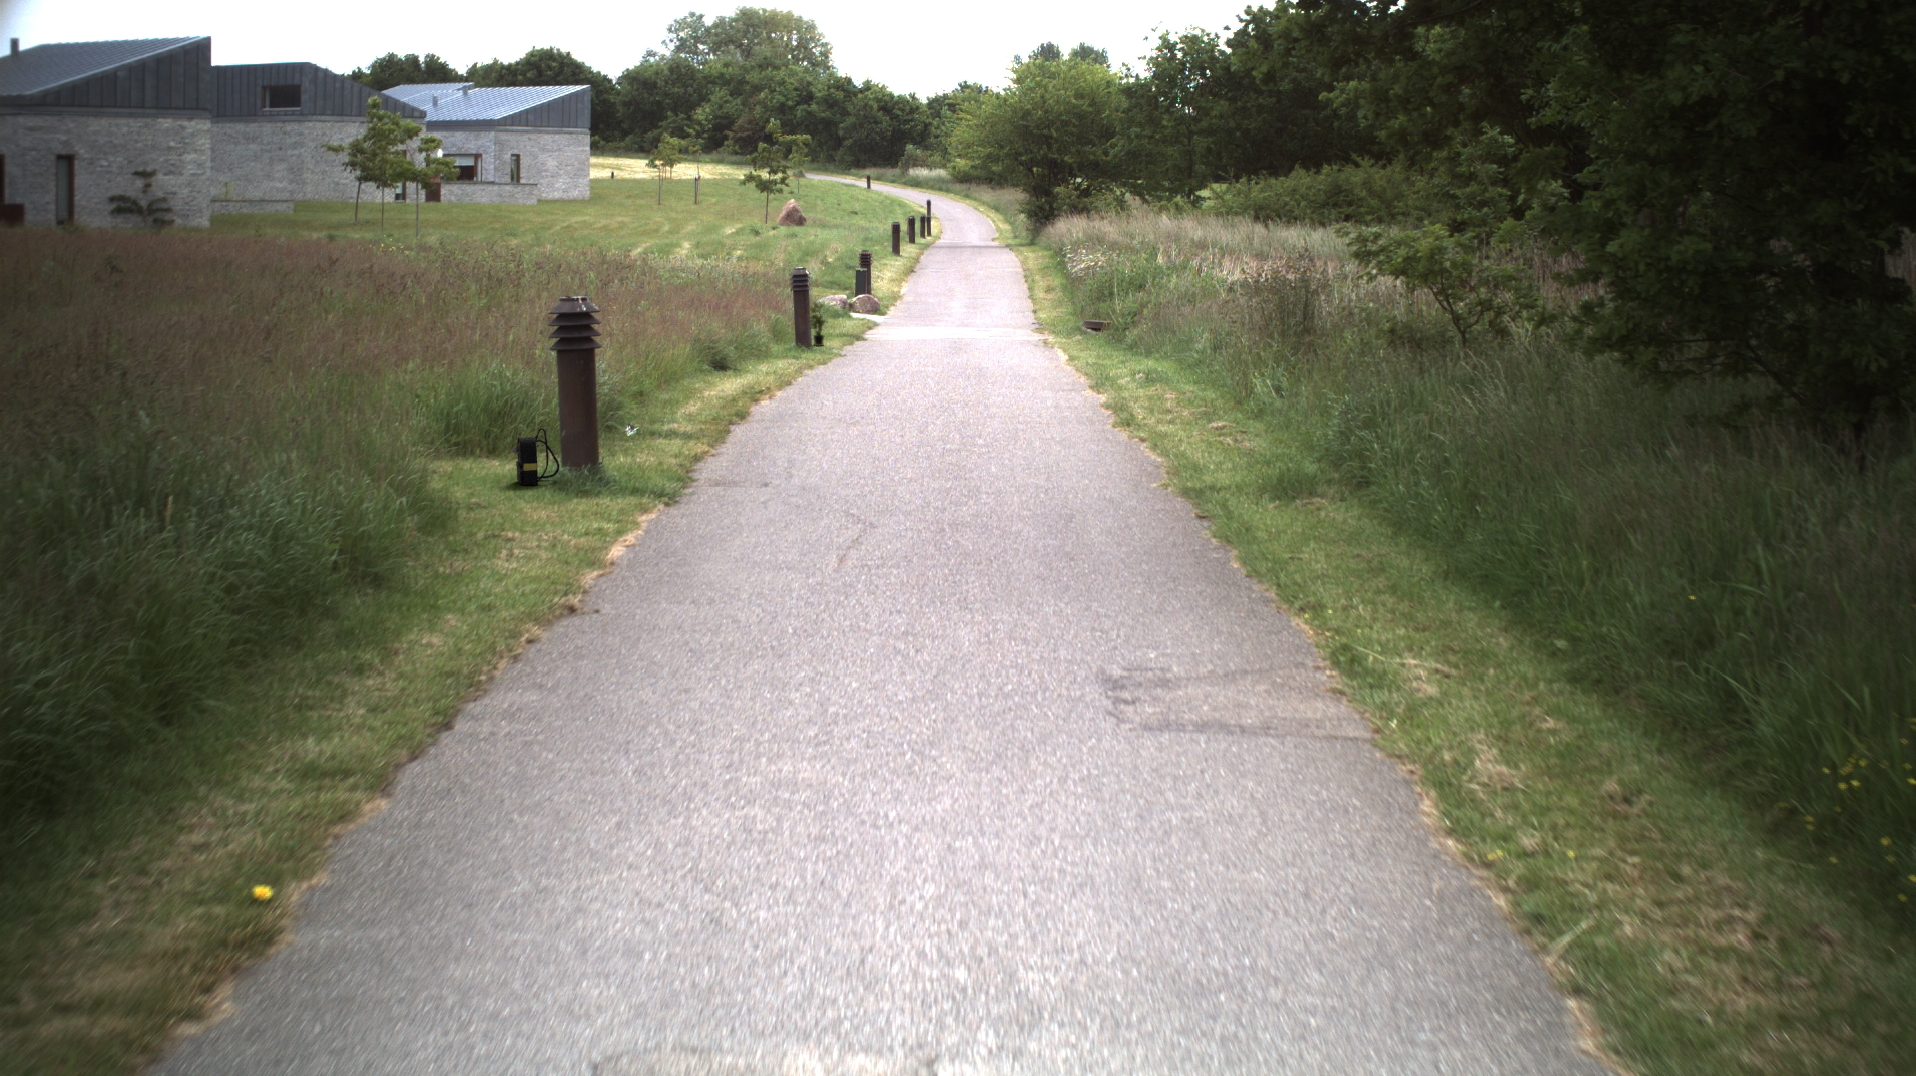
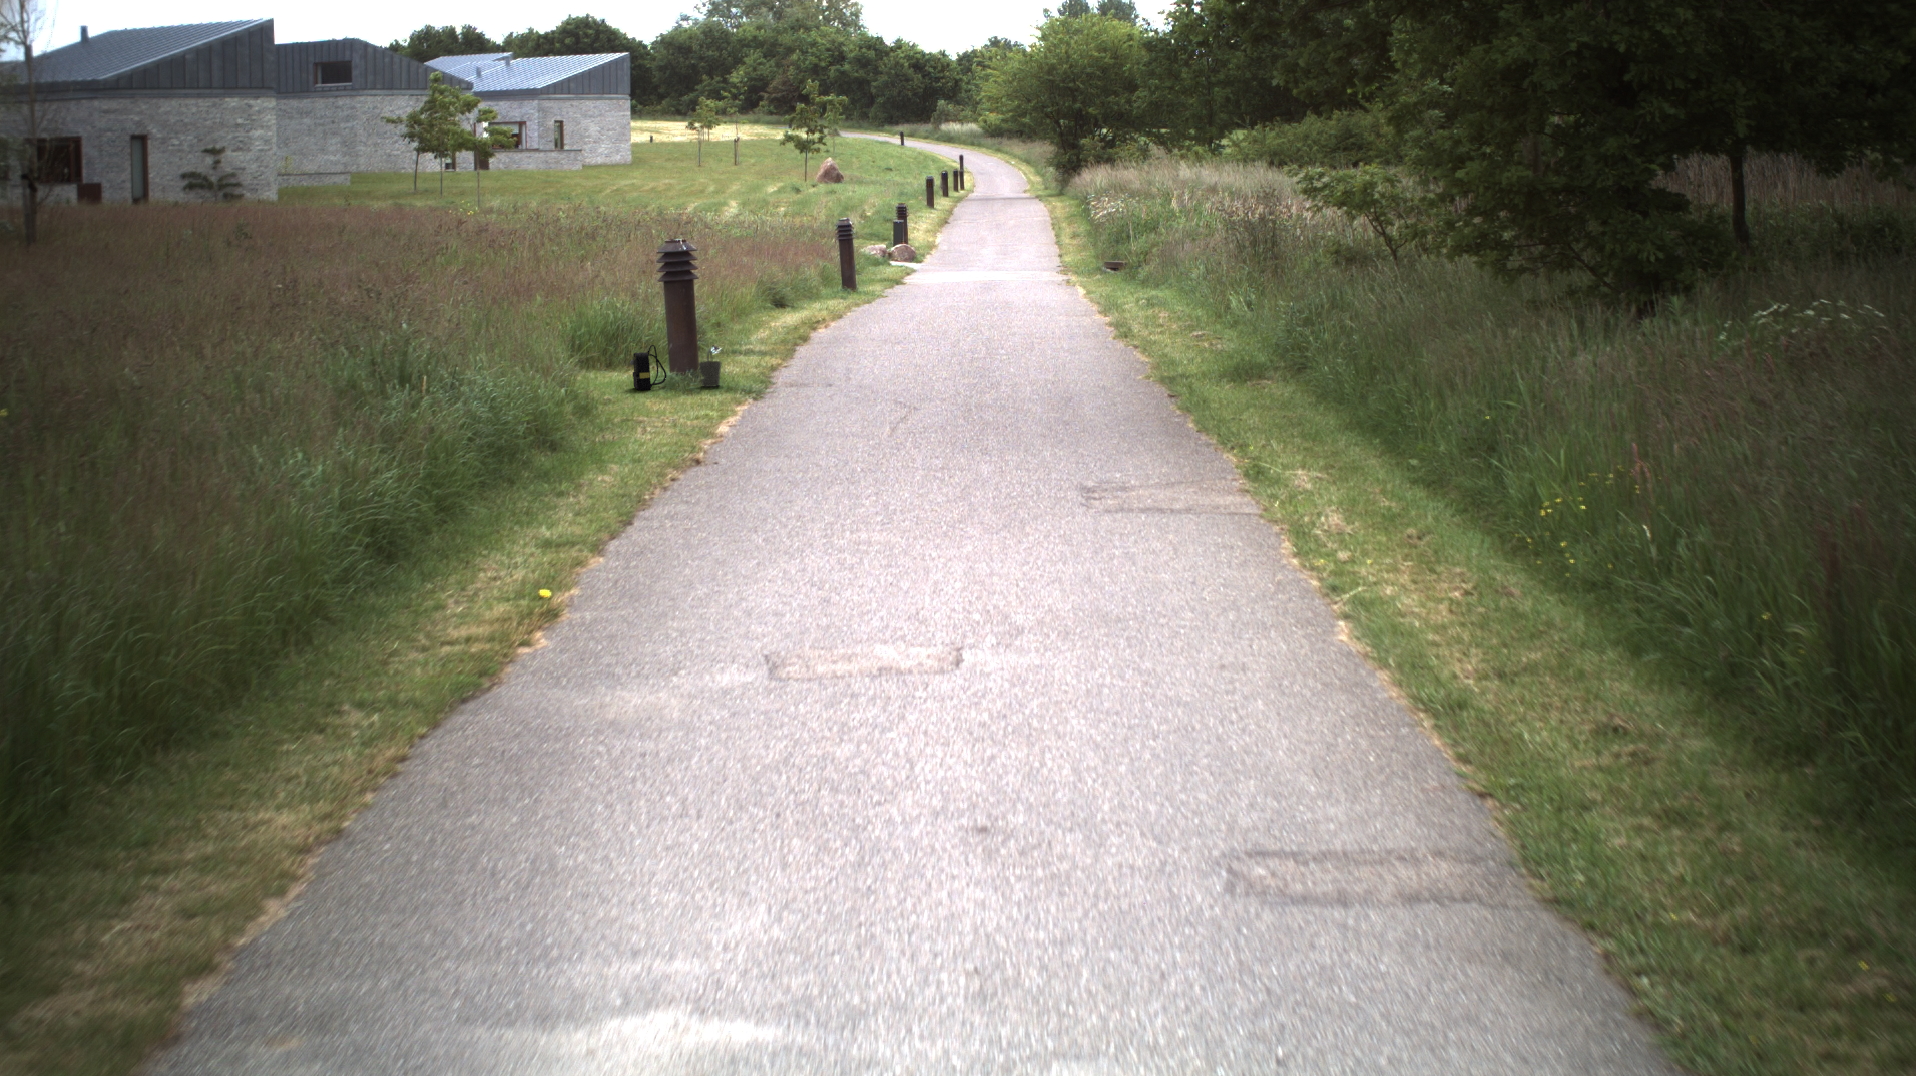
potted plant: present [810,303,826,346] -> none [852,248,873,287]
bucket: none [599,435,630,482] -> present [698,349,722,387]

